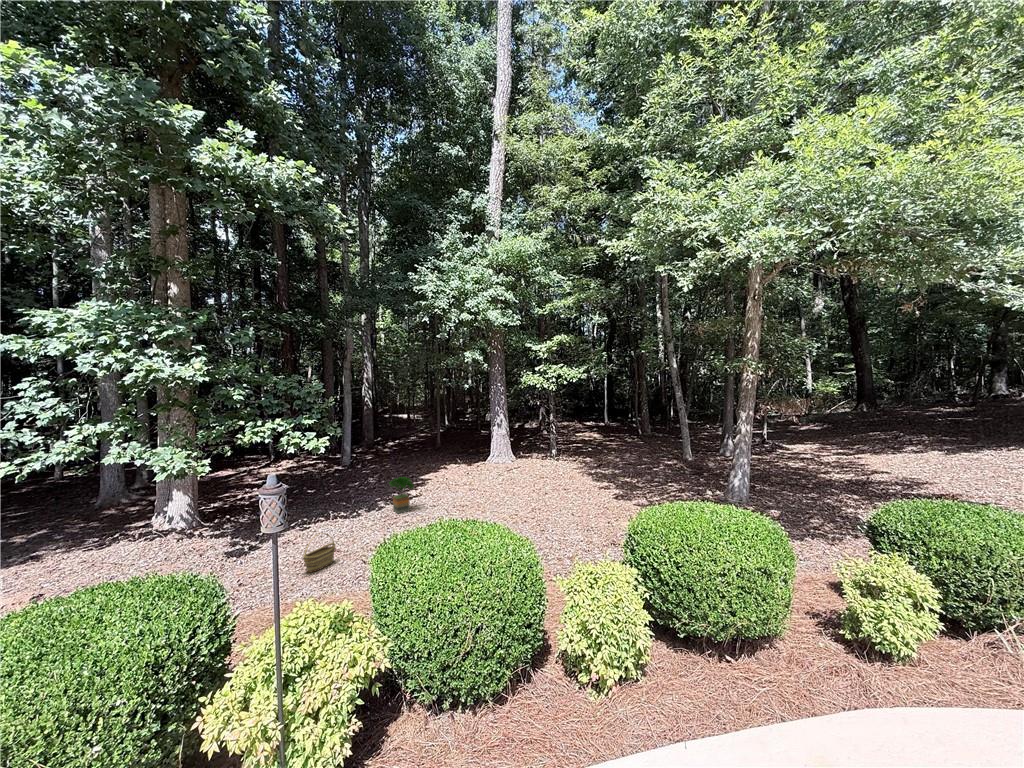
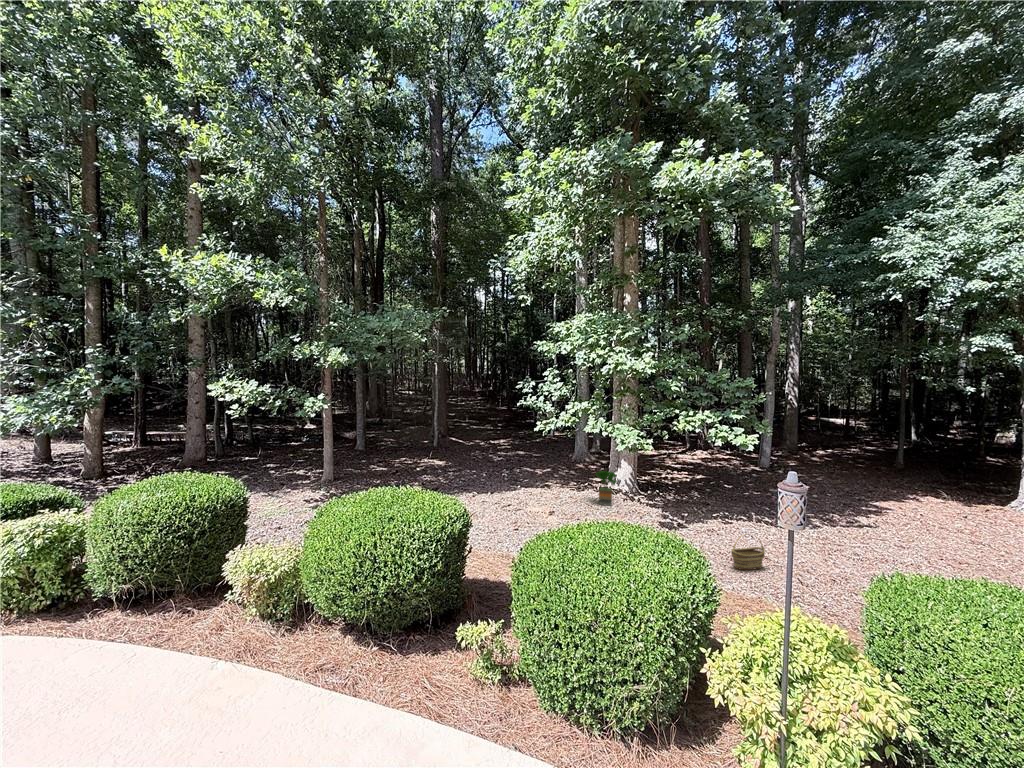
potted tree: present [390,477,414,514] -> present [596,471,617,506]

